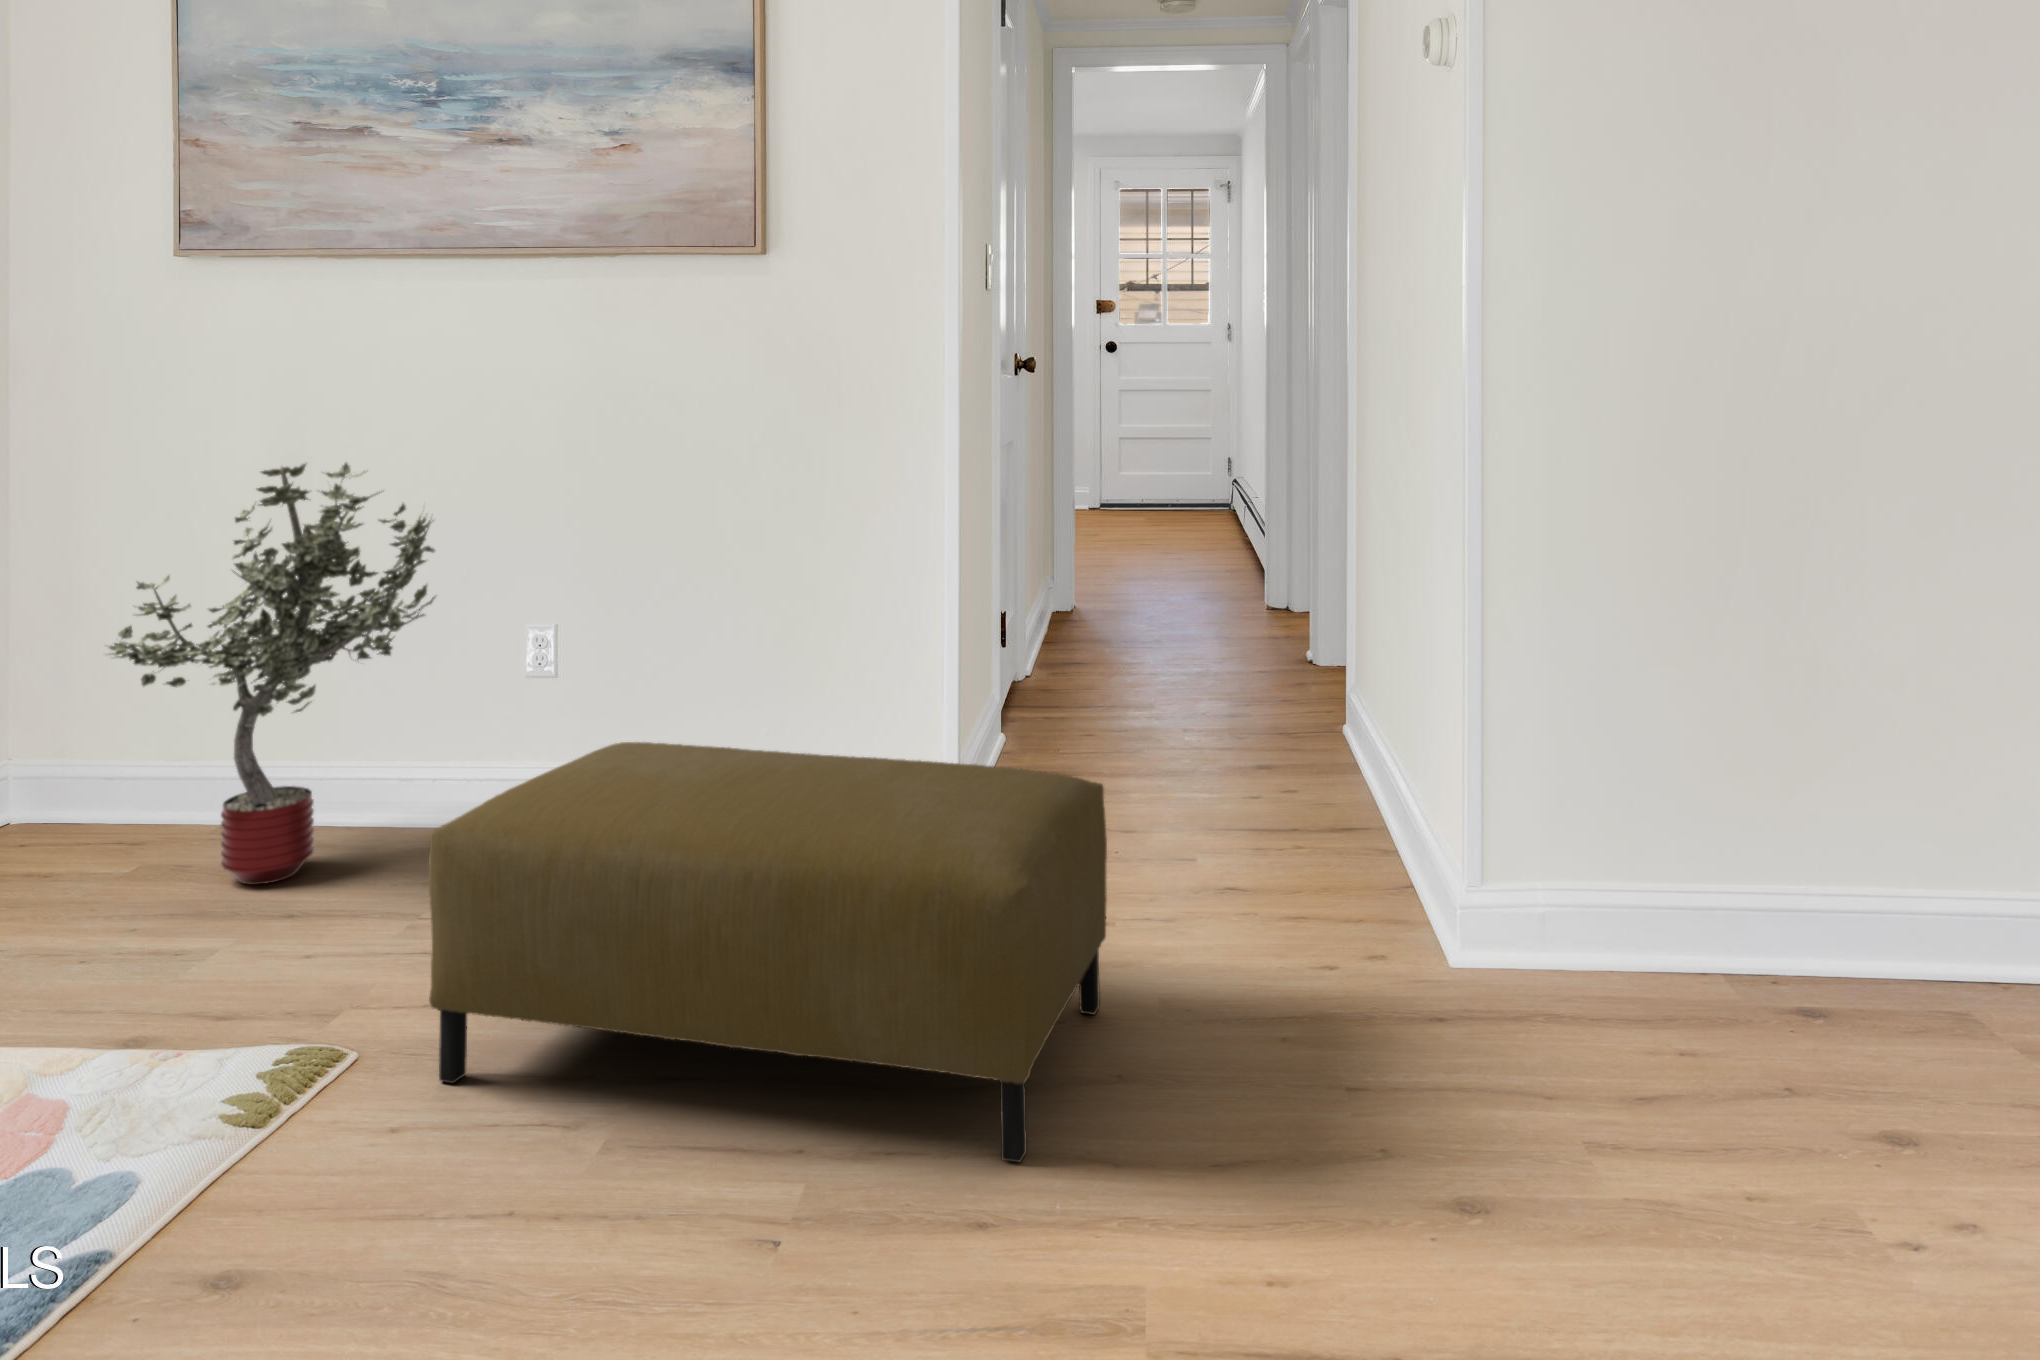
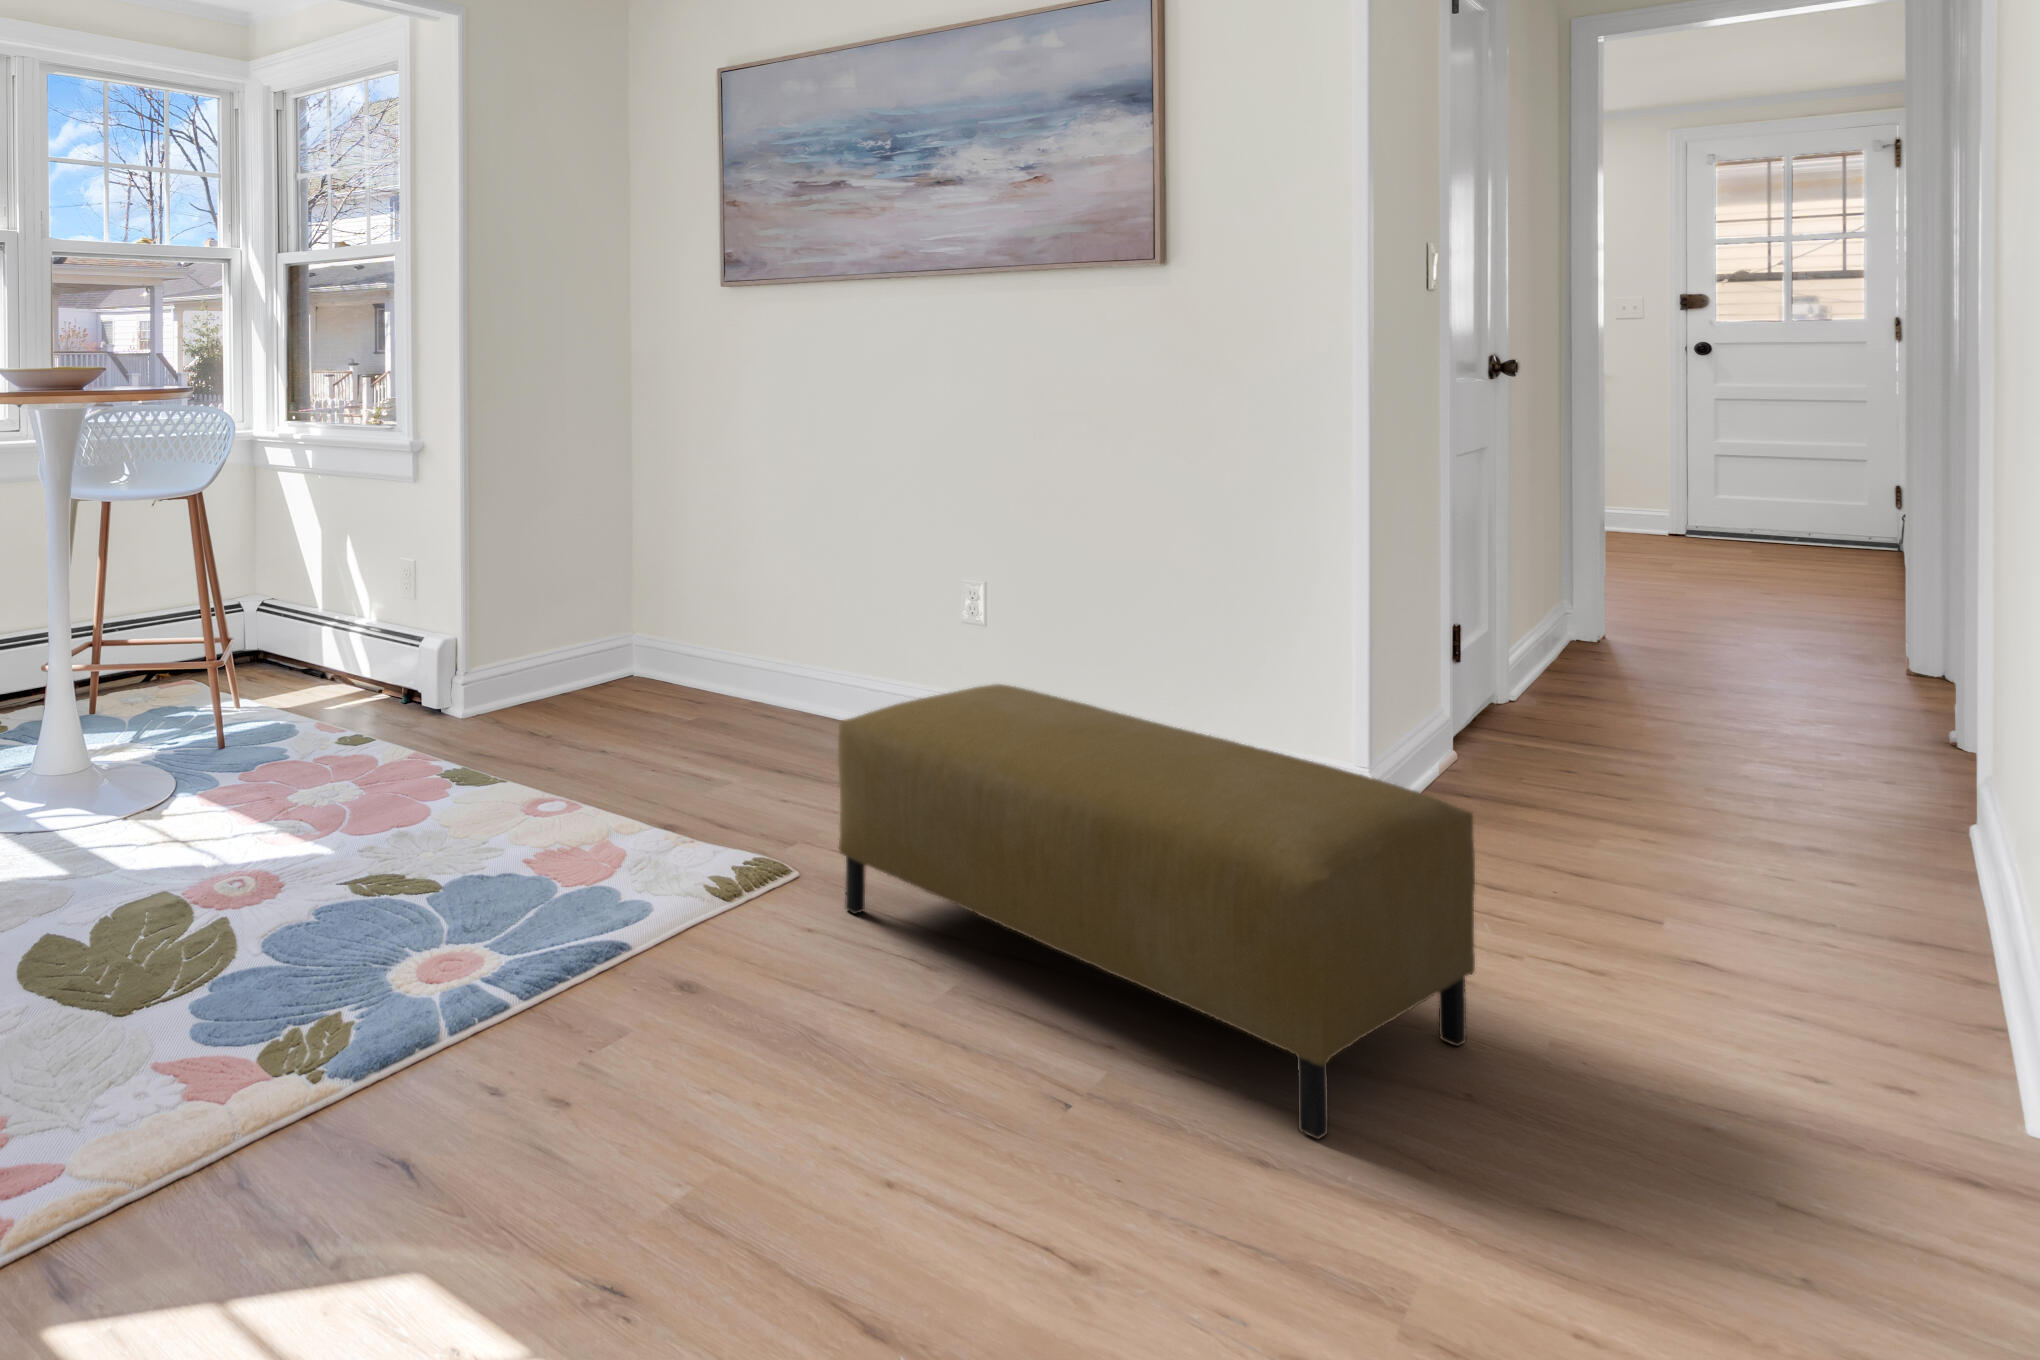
potted tree: present [109,463,435,885] -> none [671,437,882,745]

